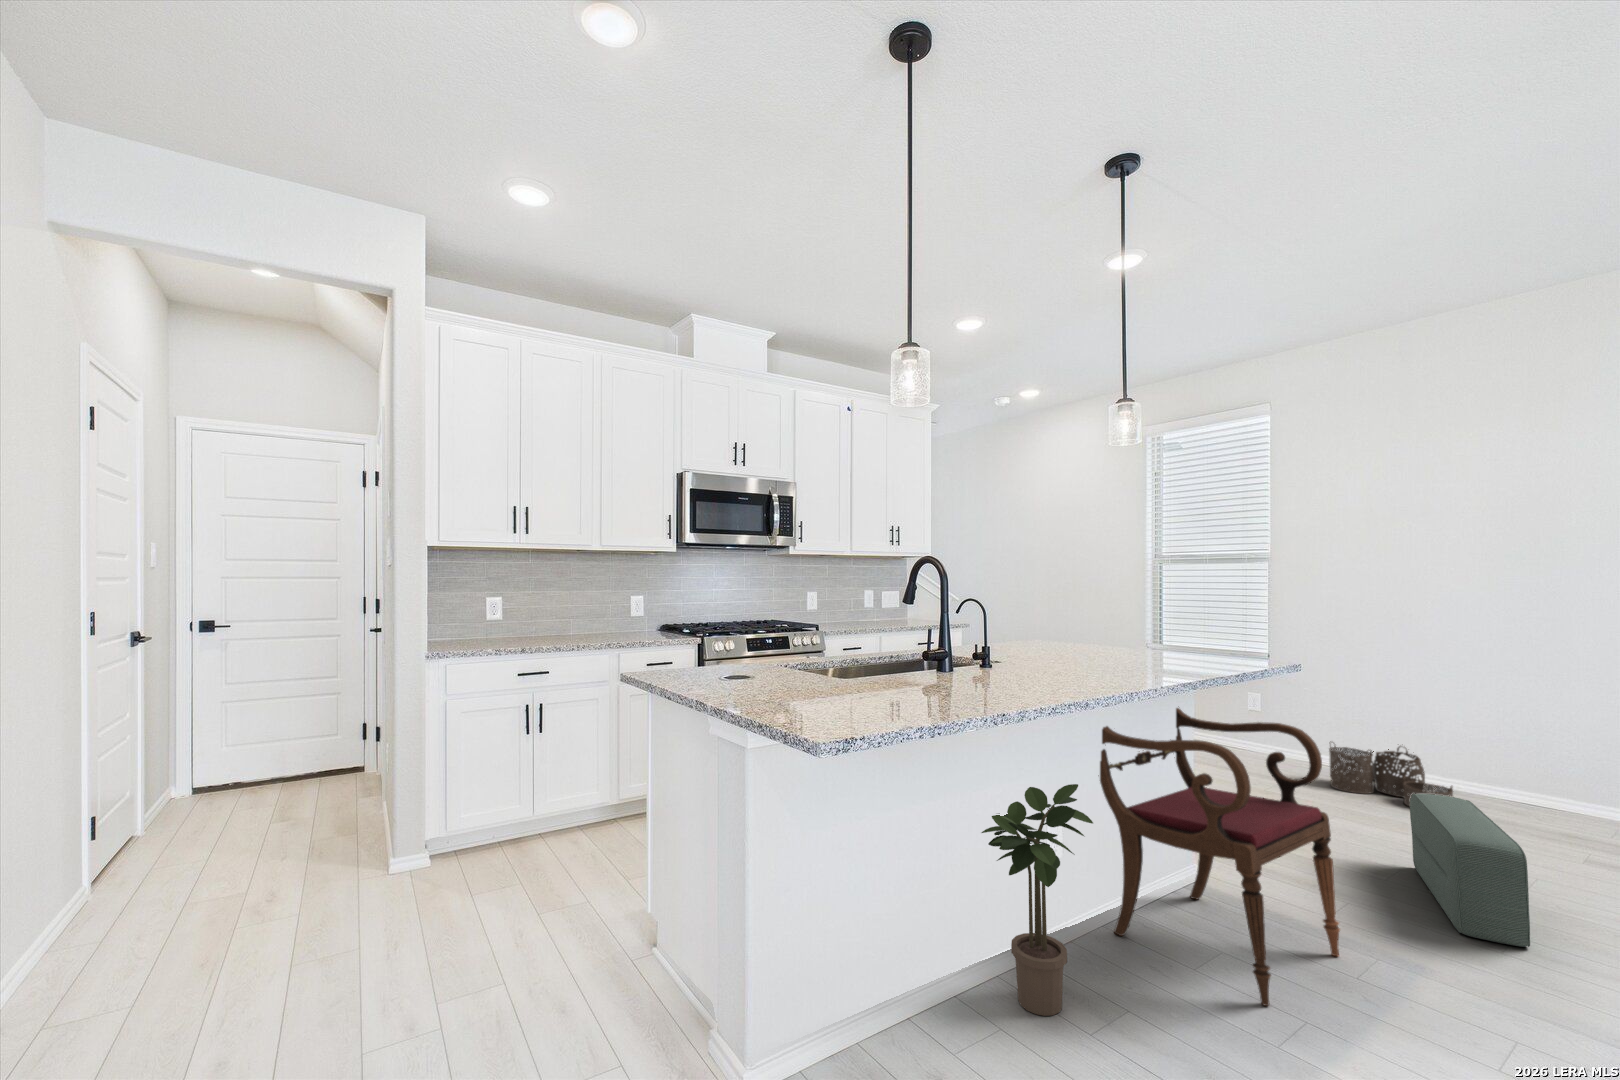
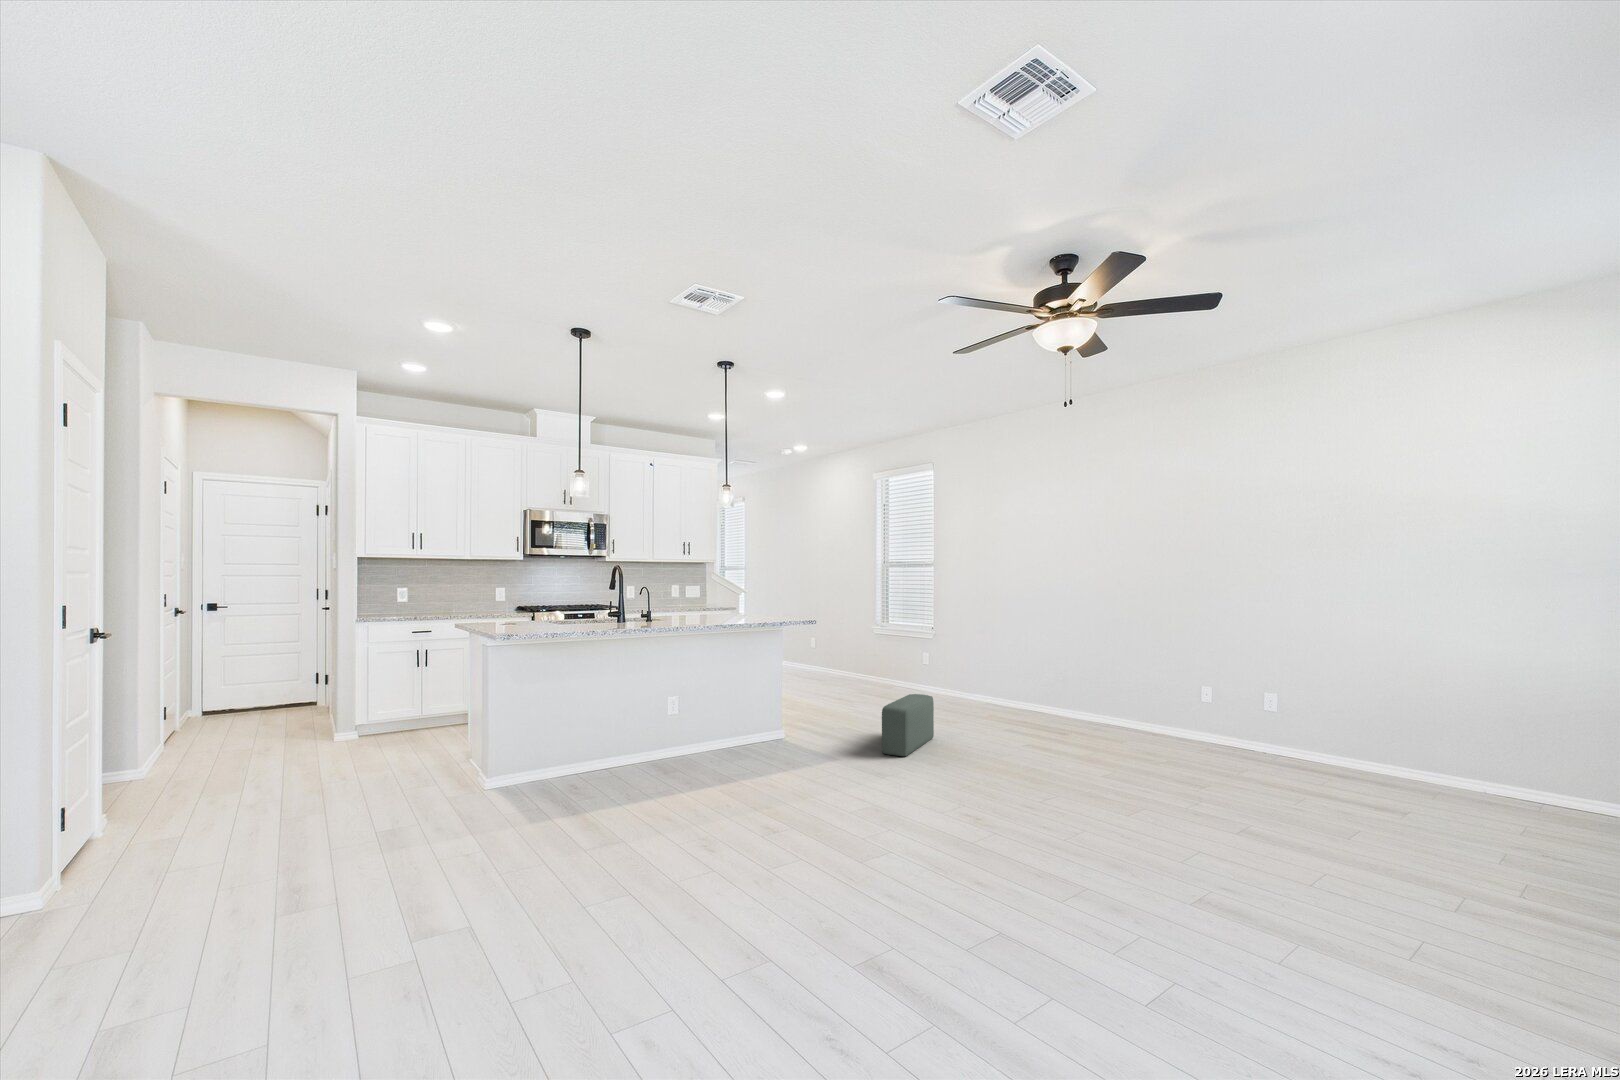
armchair: present [1100,708,1340,1006] -> none [705,634,810,771]
woven basket: present [1329,746,1453,806] -> none [939,679,997,717]
potted plant: present [982,784,1093,1016] -> none [618,674,674,775]

